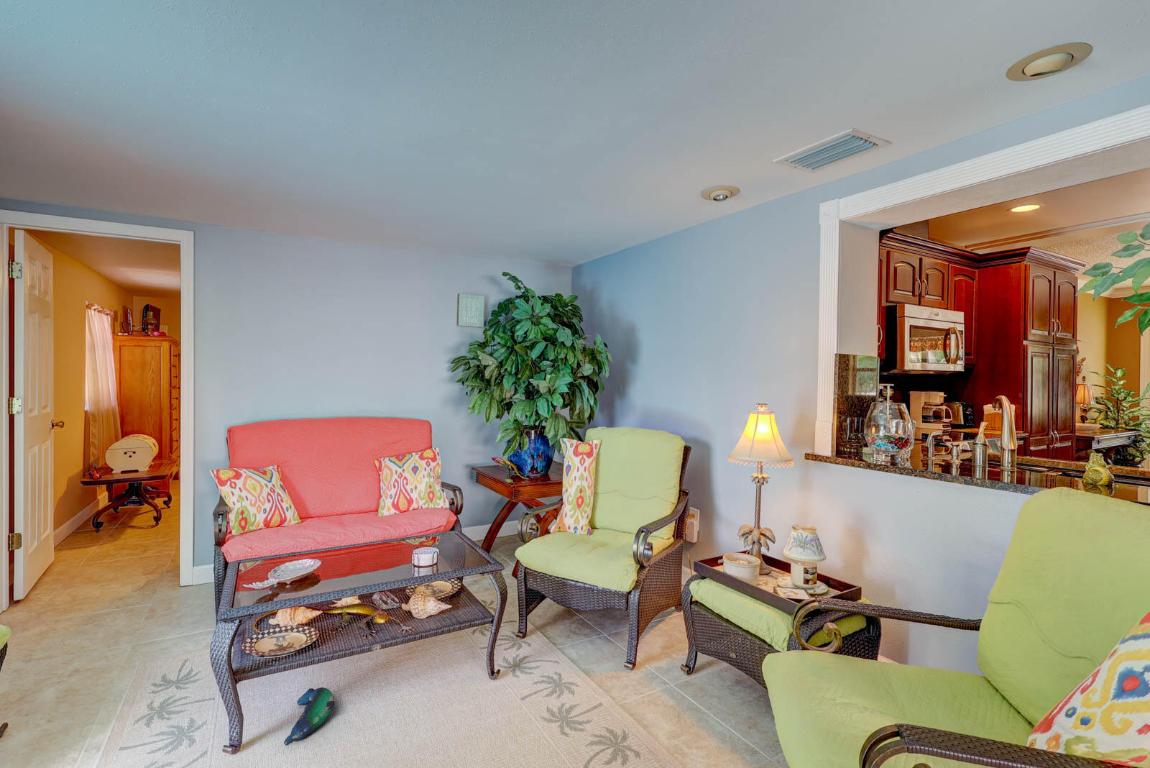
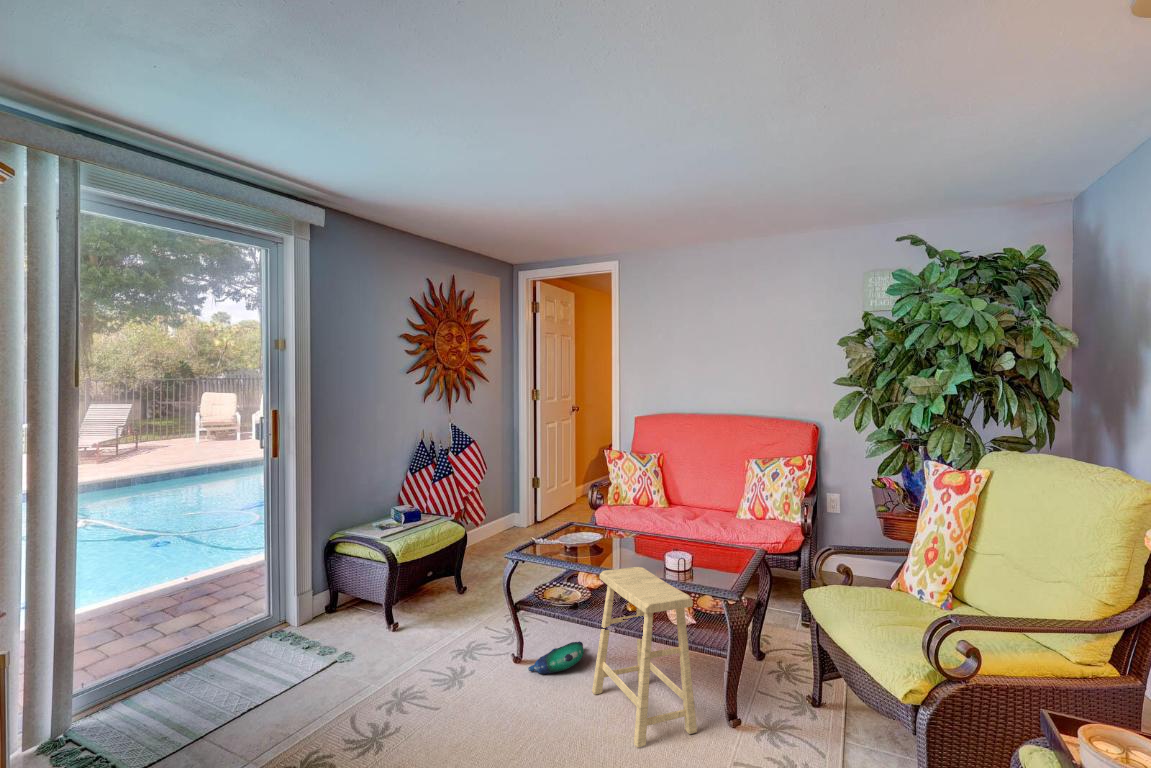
footstool: none [371,581,482,733] -> present [592,567,697,748]

